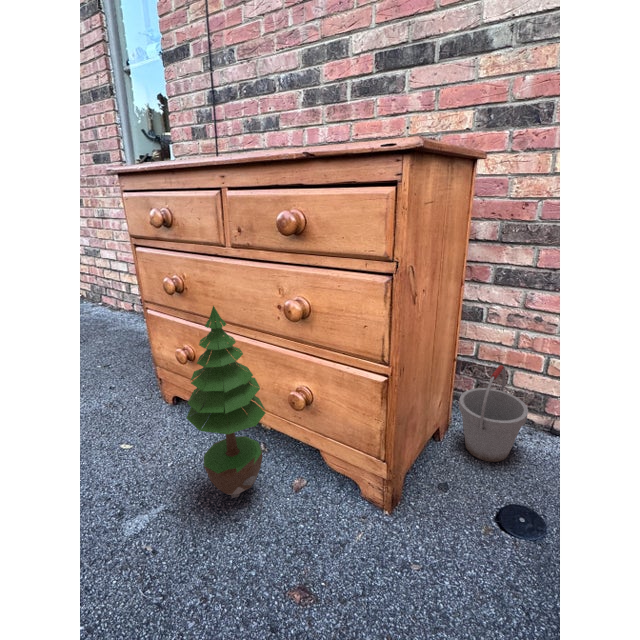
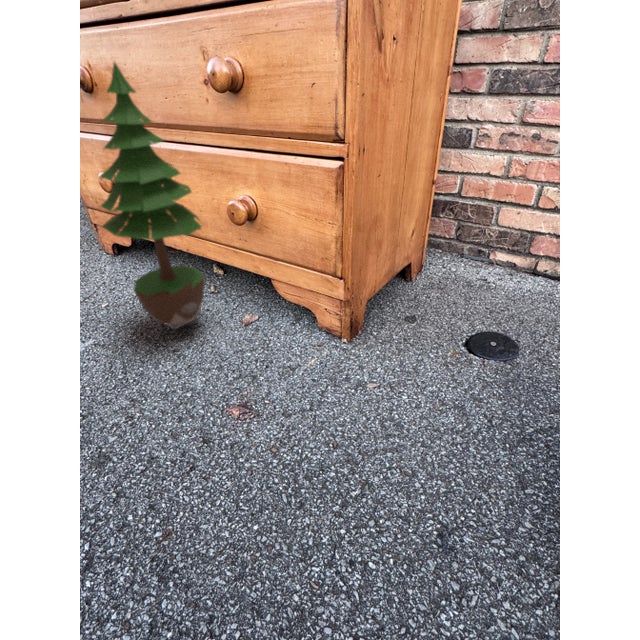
bucket: present [459,365,528,462] -> none [434,187,512,300]

